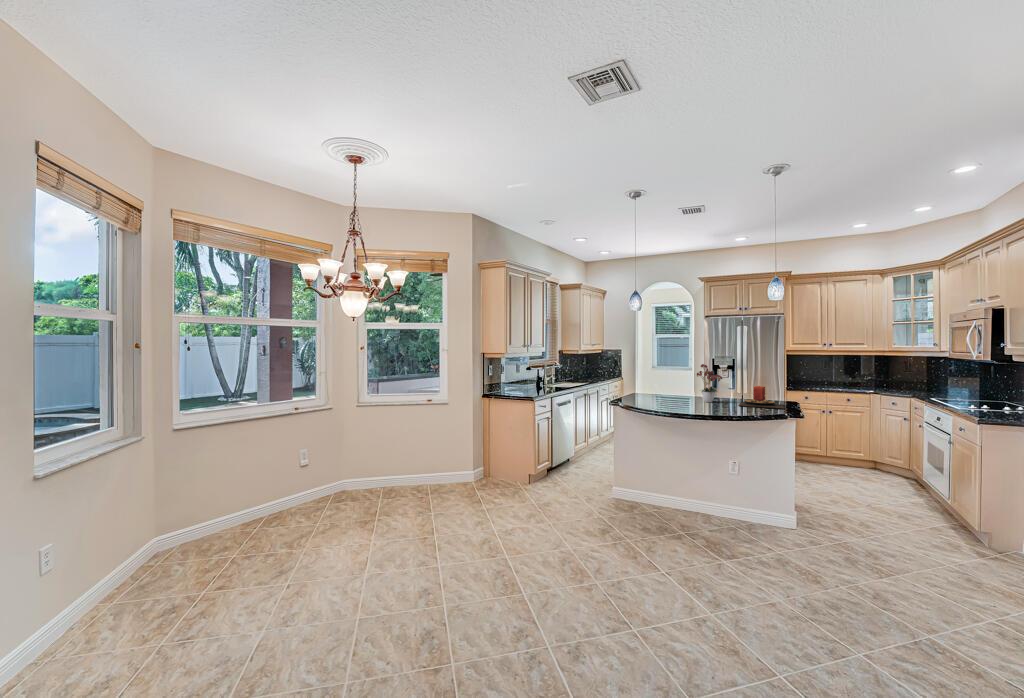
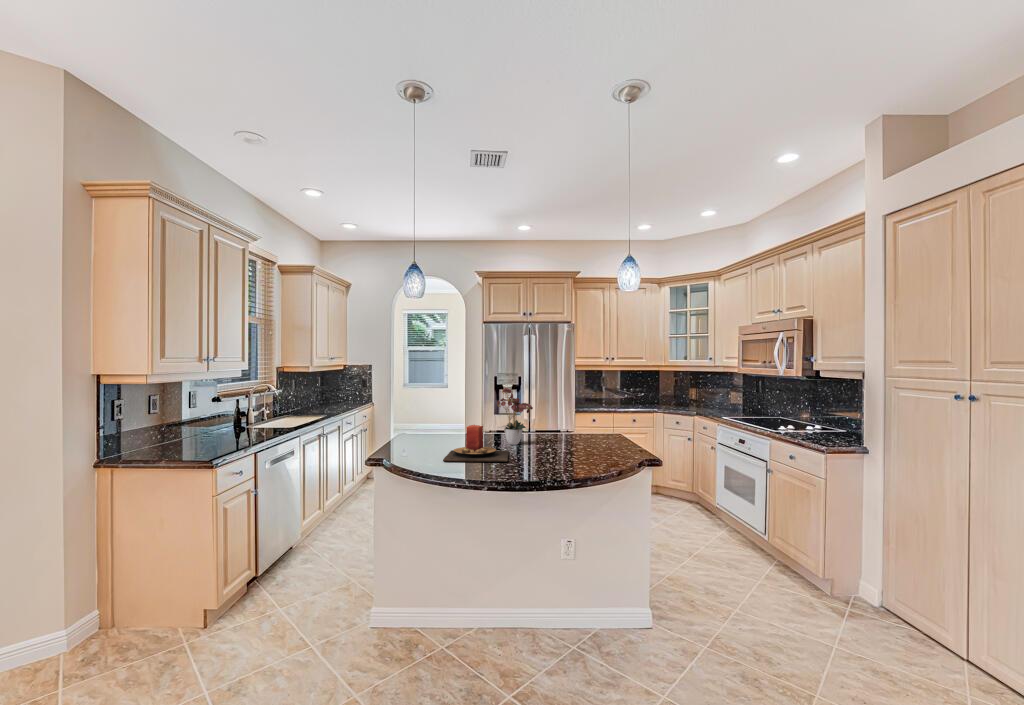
candle: present [738,386,784,409] -> present [443,425,509,462]

